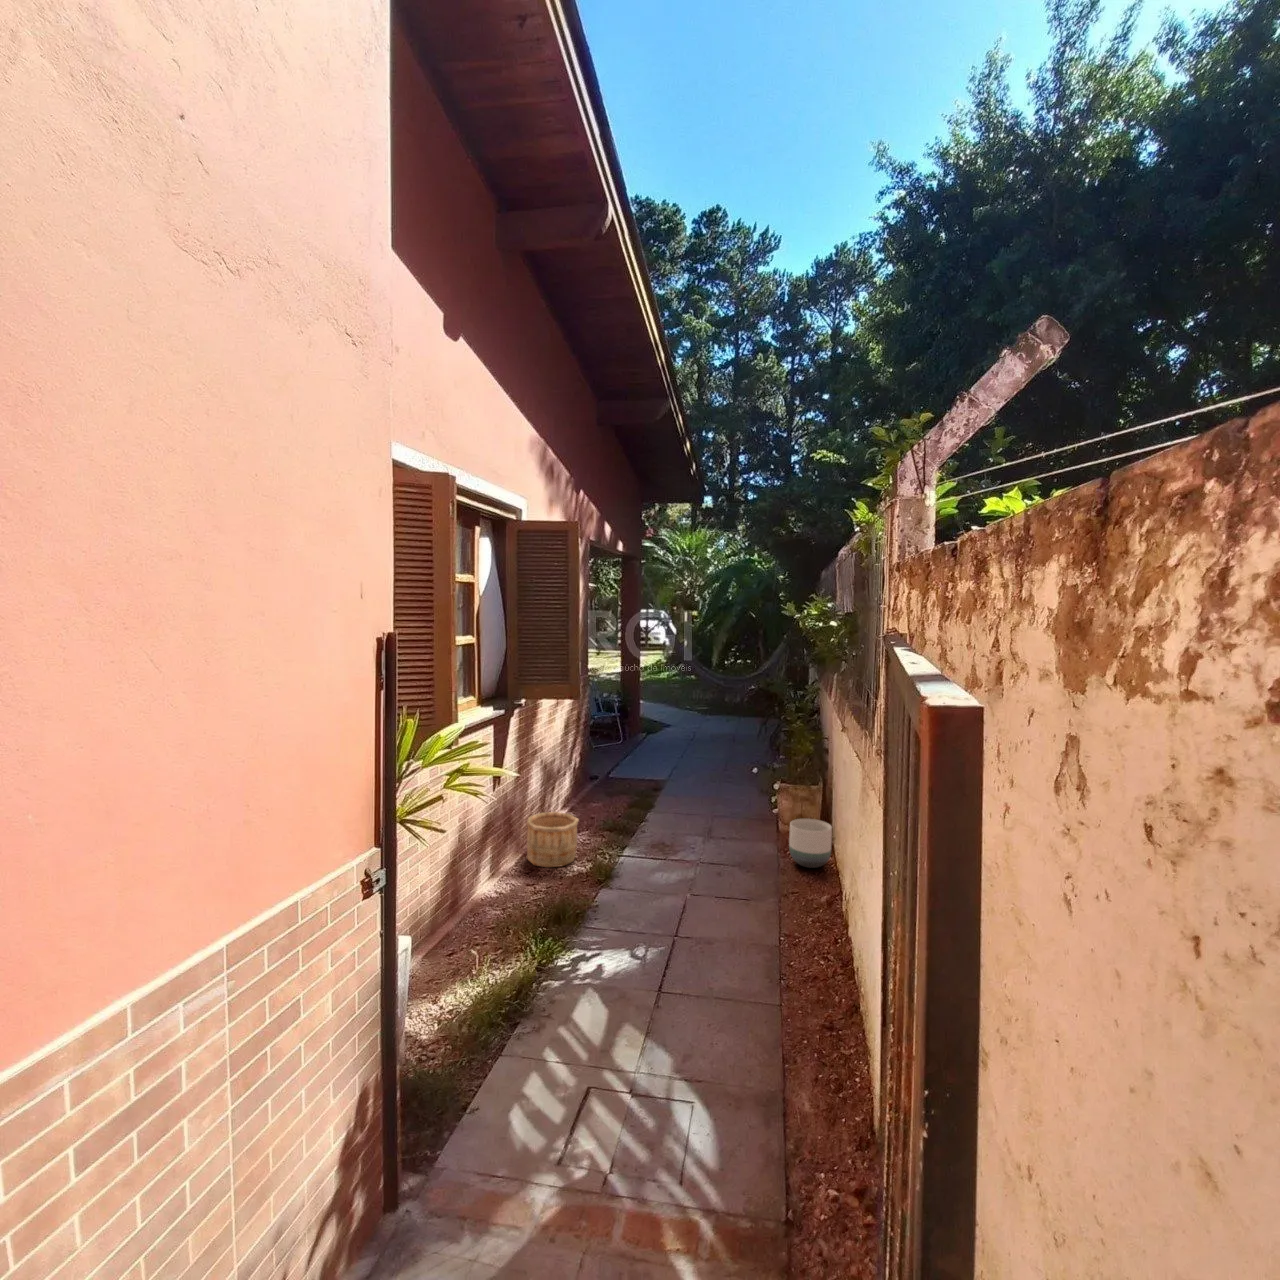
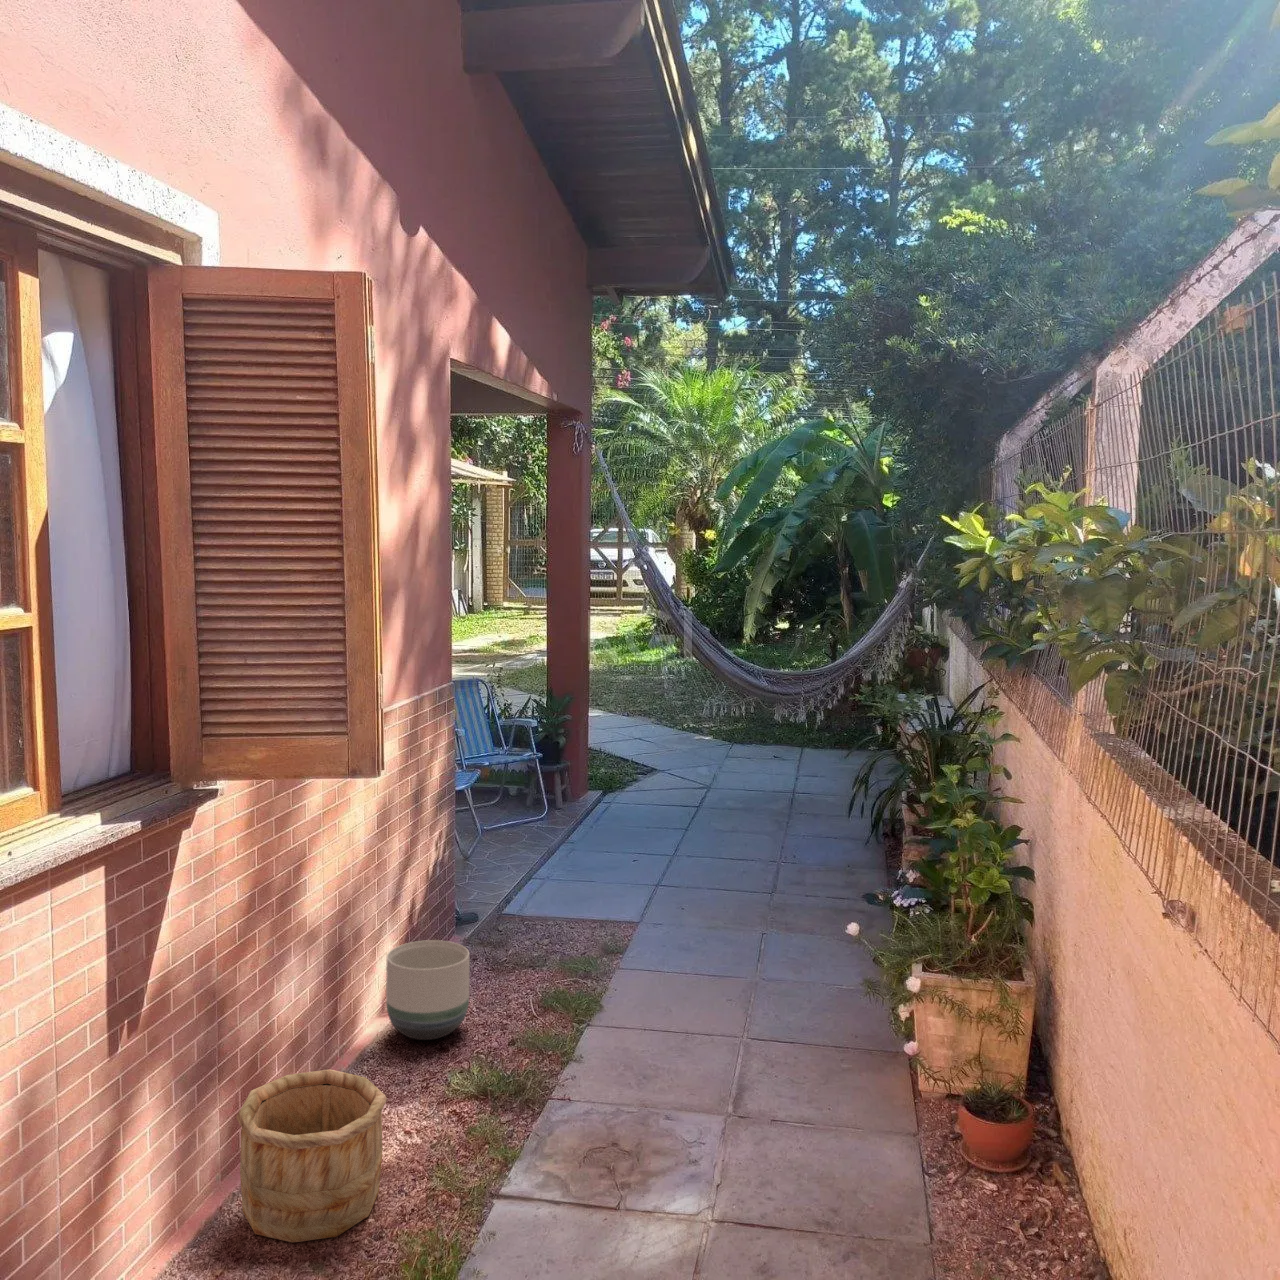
planter: present [789,819,832,868] -> present [386,940,470,1040]

